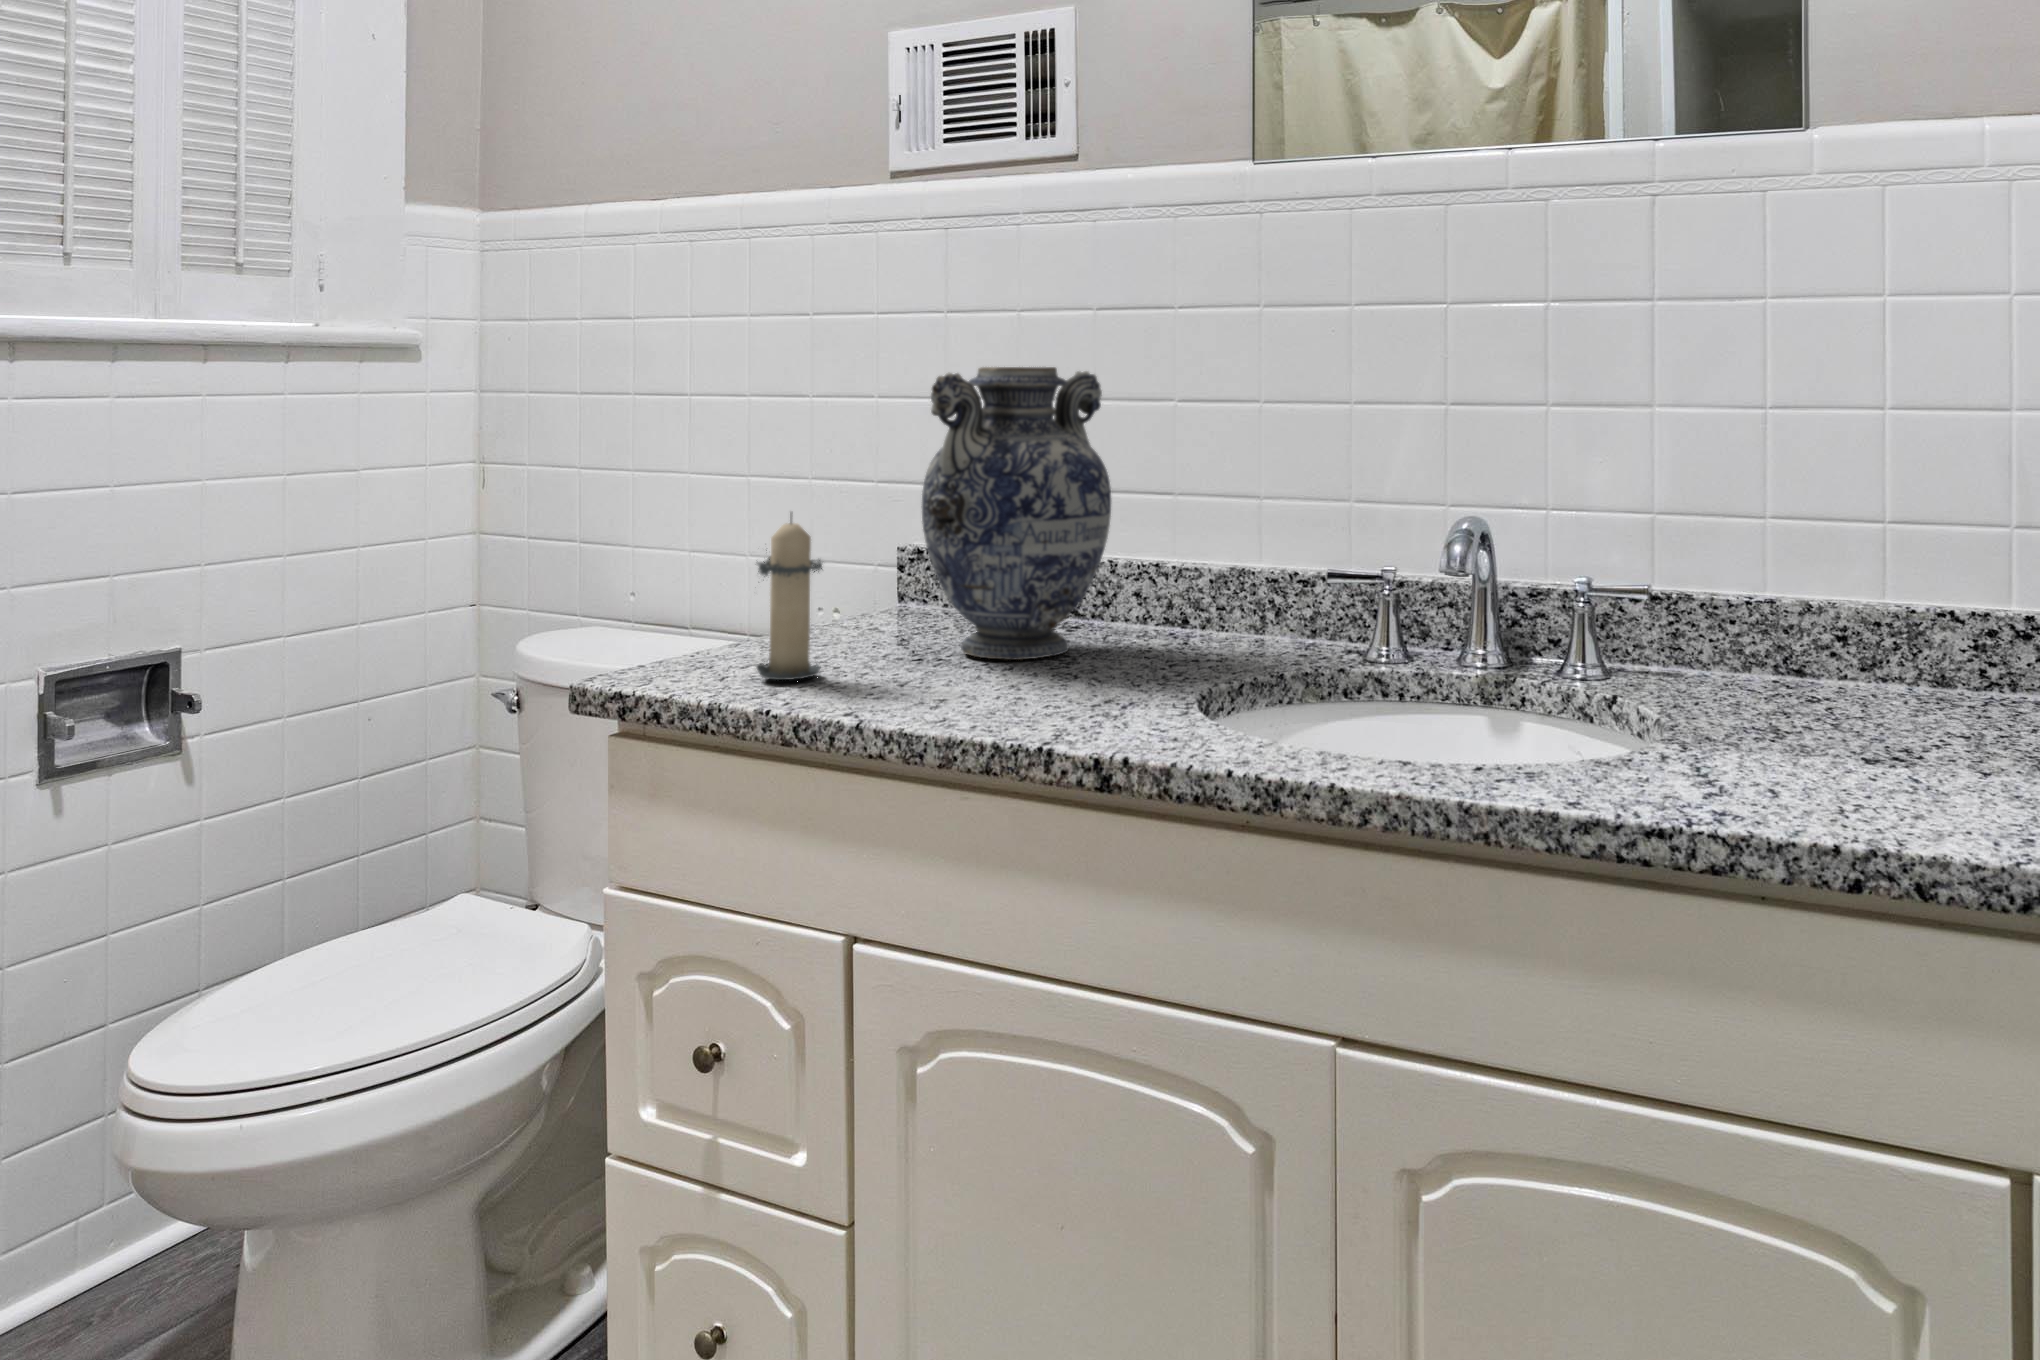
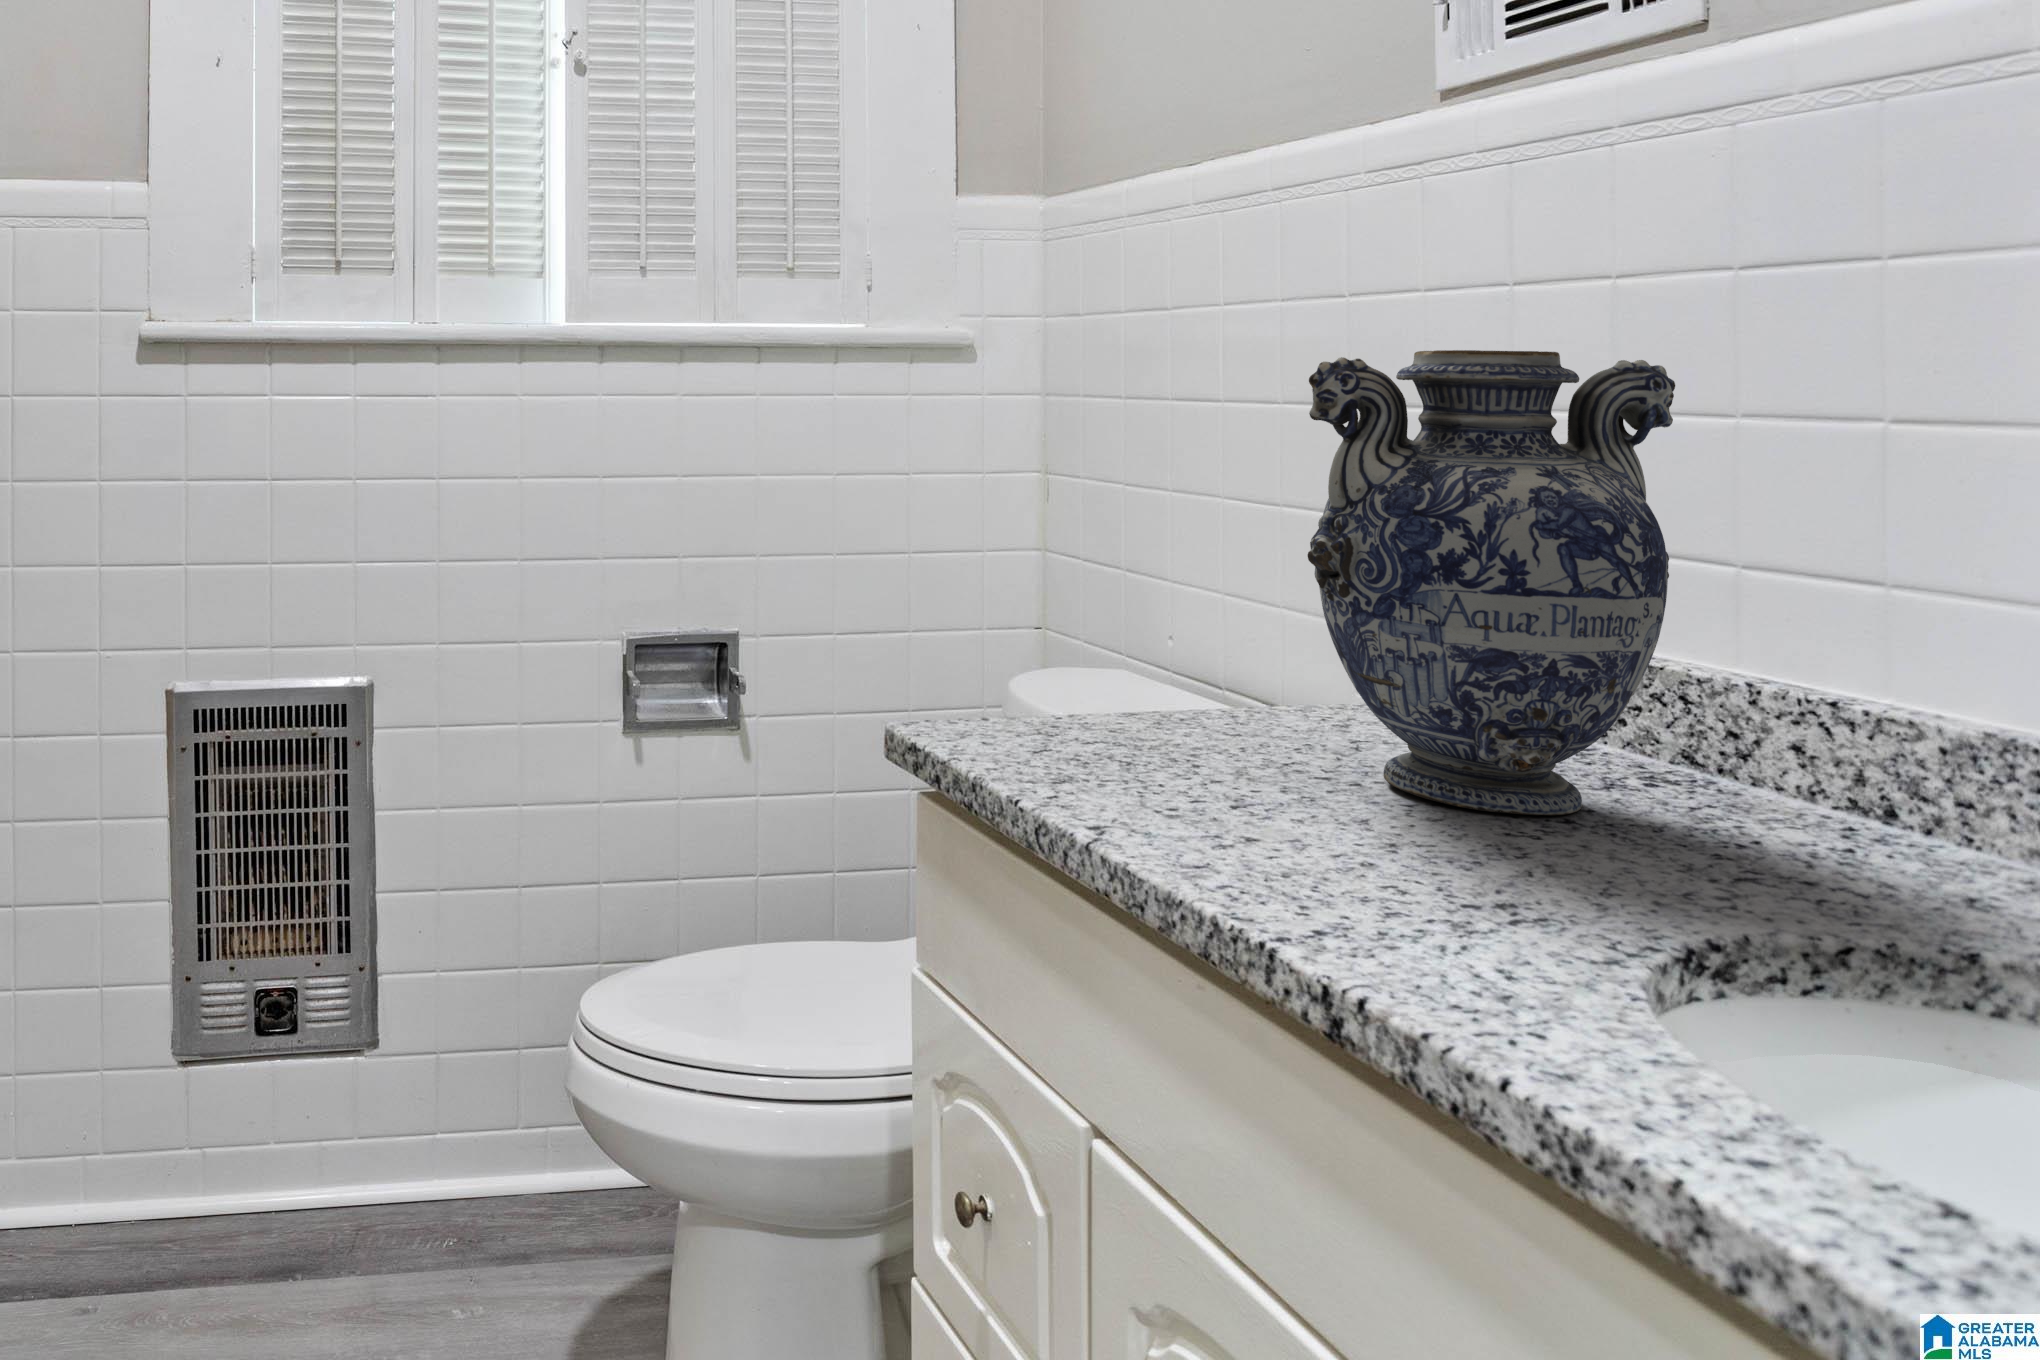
candle: present [756,513,823,680] -> none [1041,536,1156,763]

